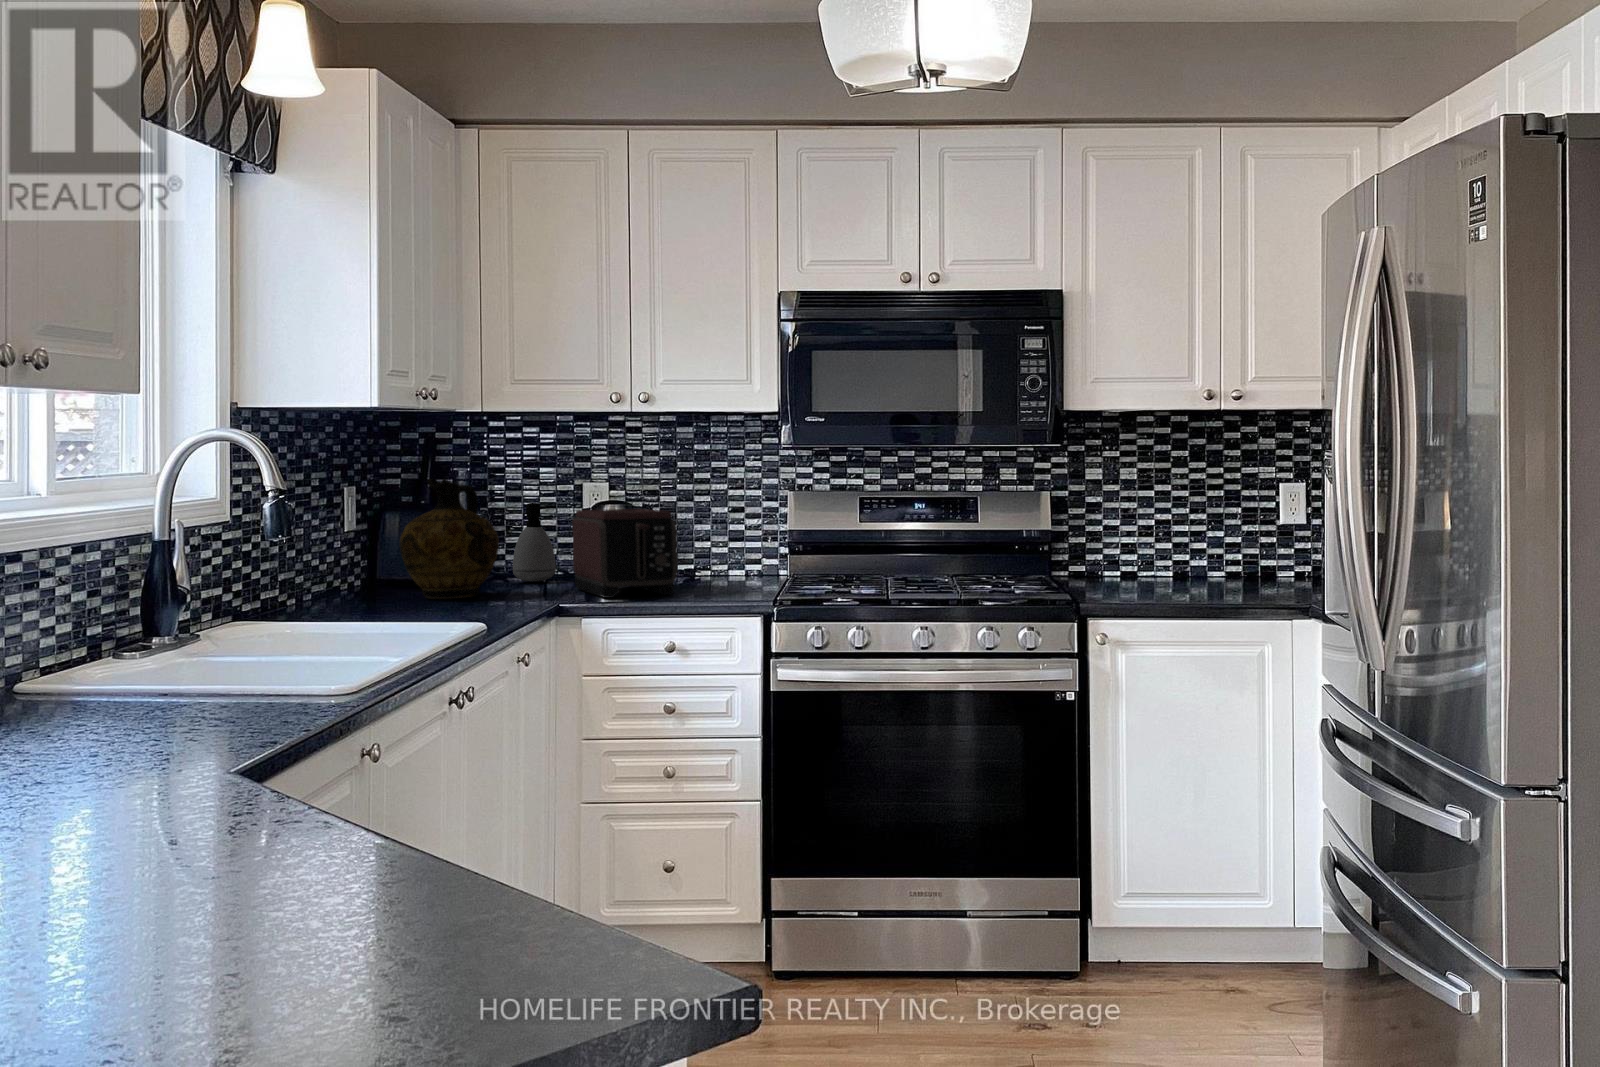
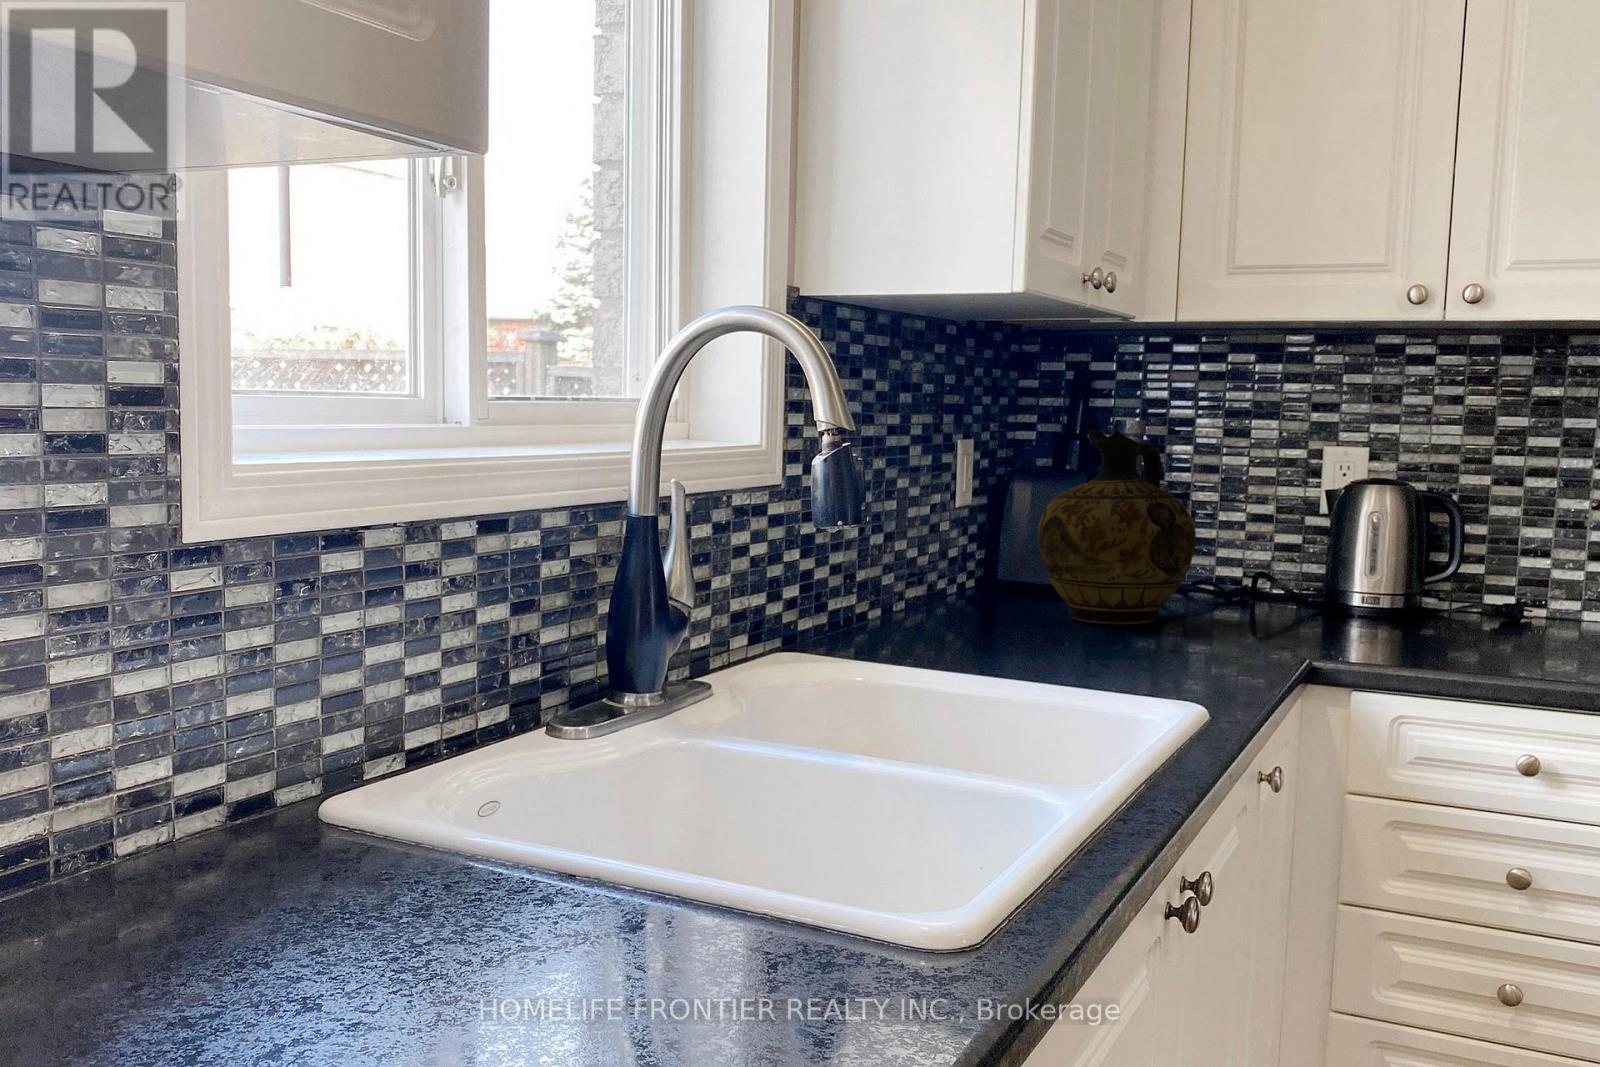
soap dispenser: present [513,503,556,582] -> none [1198,476,1275,599]
toaster: present [572,509,678,598] -> none [1315,491,1544,654]

